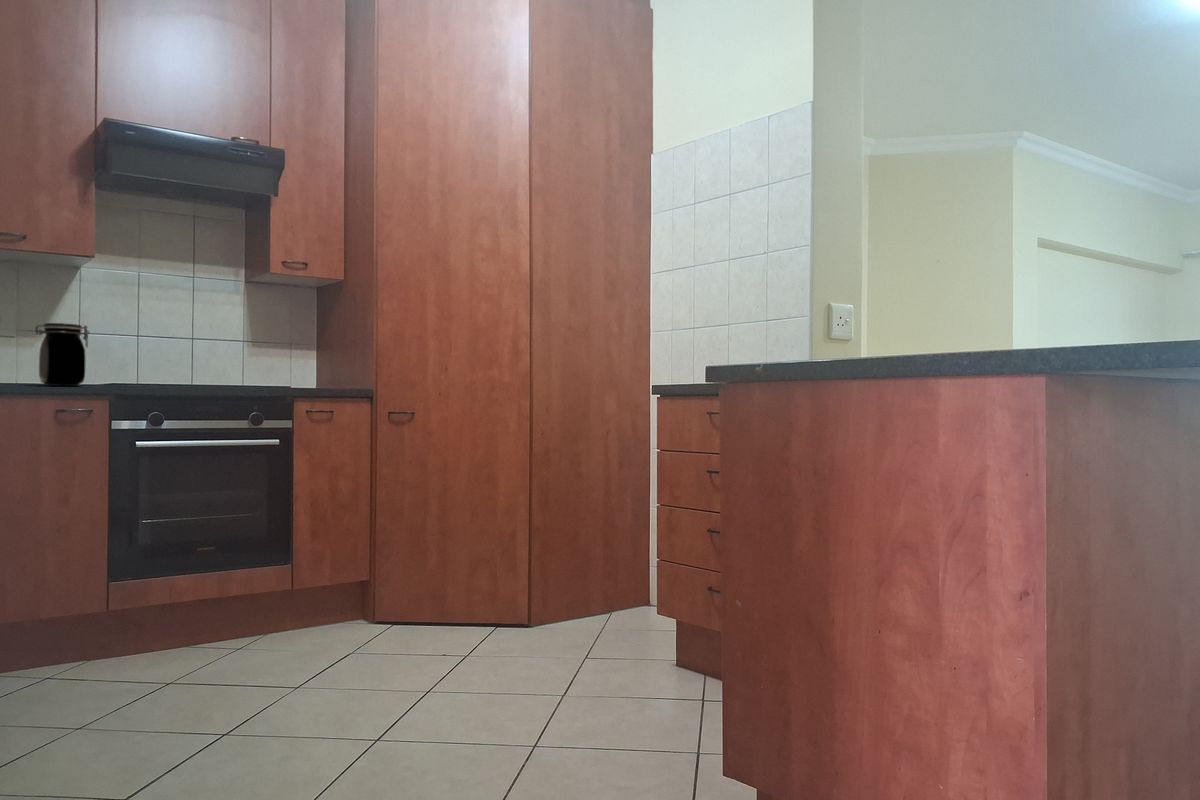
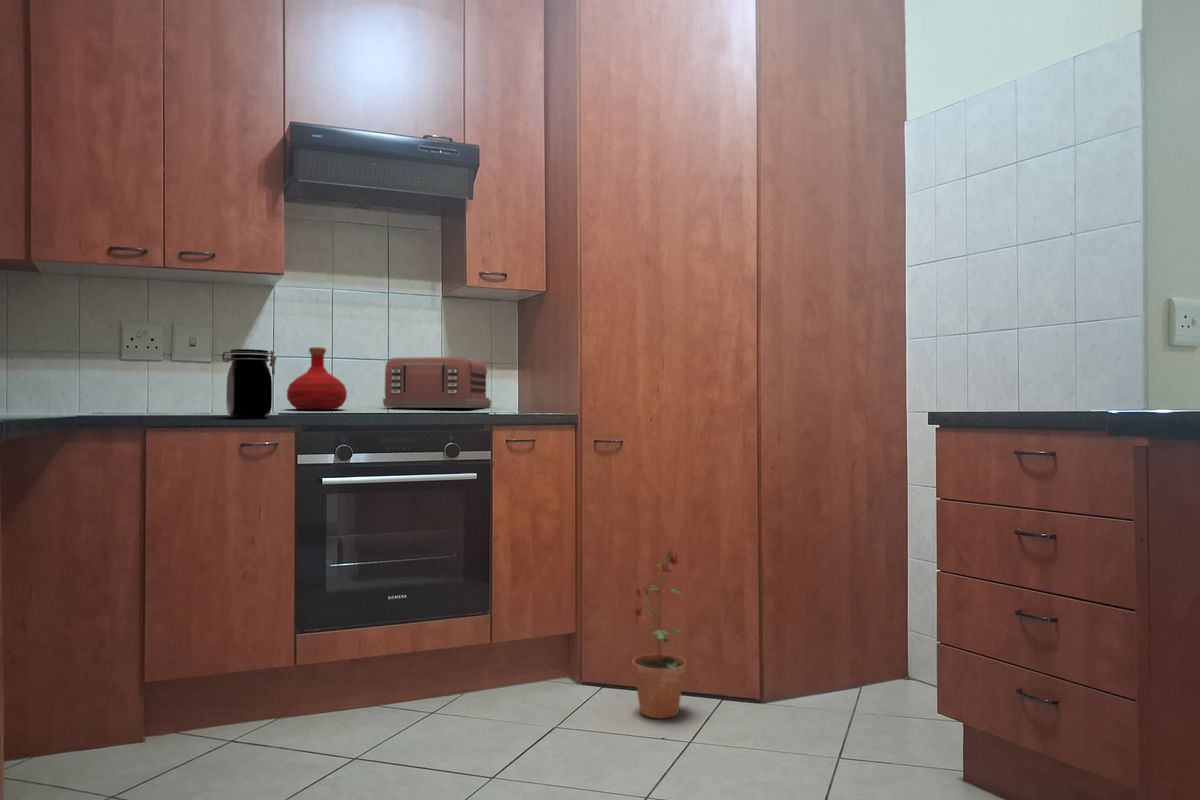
bottle: none [93,325,154,383] -> present [287,347,347,409]
toaster: none [189,337,293,385] -> present [383,357,491,408]
potted plant: none [415,503,464,642] -> present [632,551,686,718]

